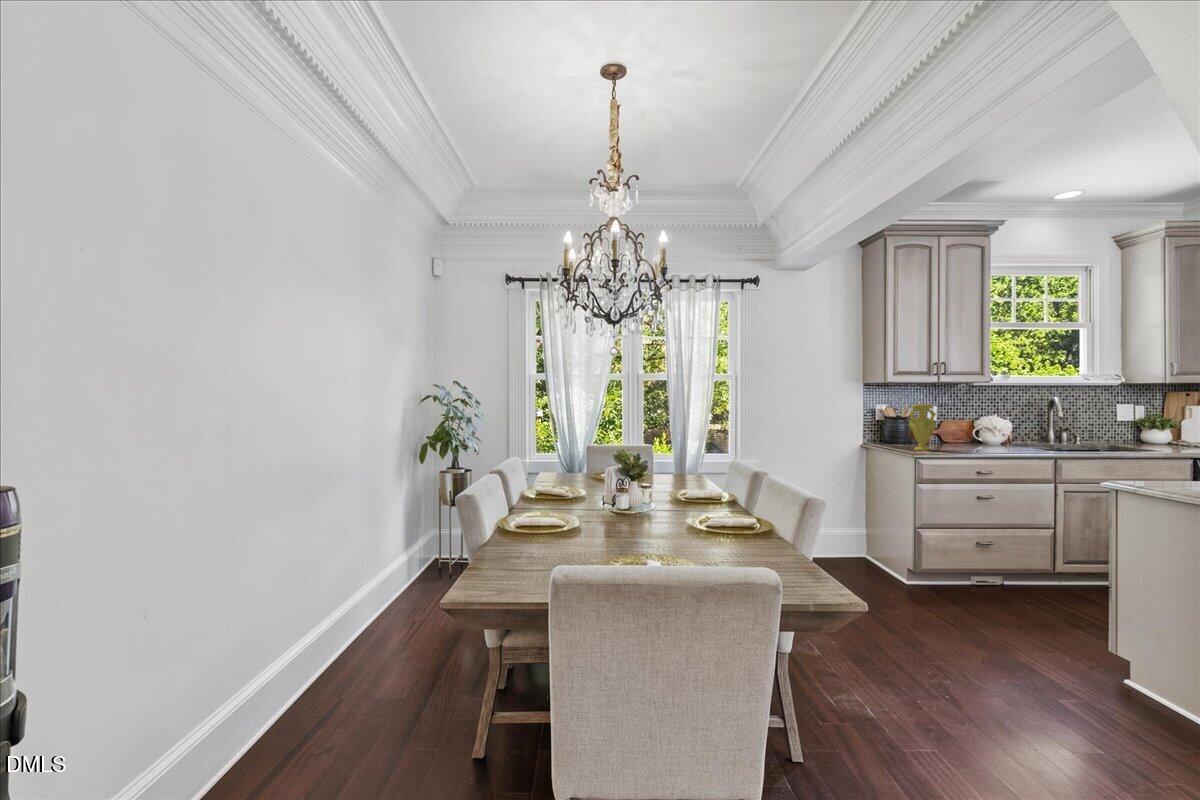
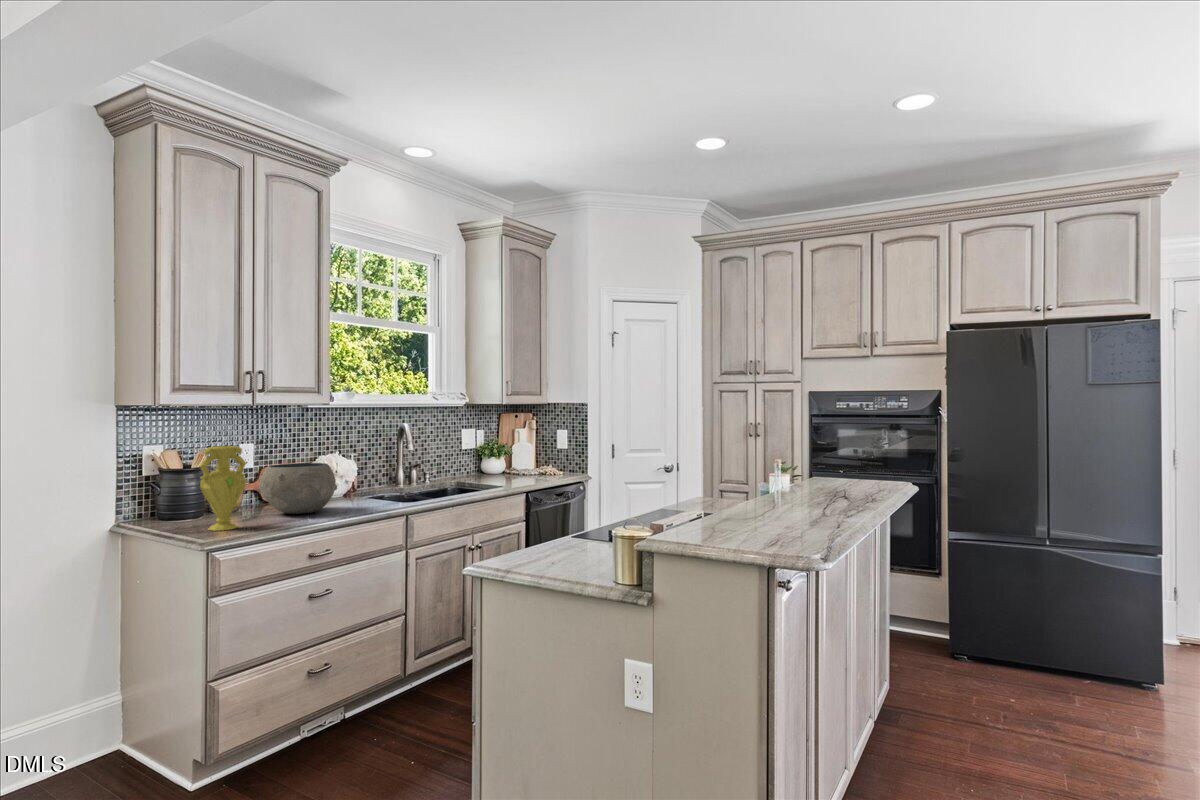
ceramic bowl: none [941,419,997,449] -> present [257,463,337,514]

